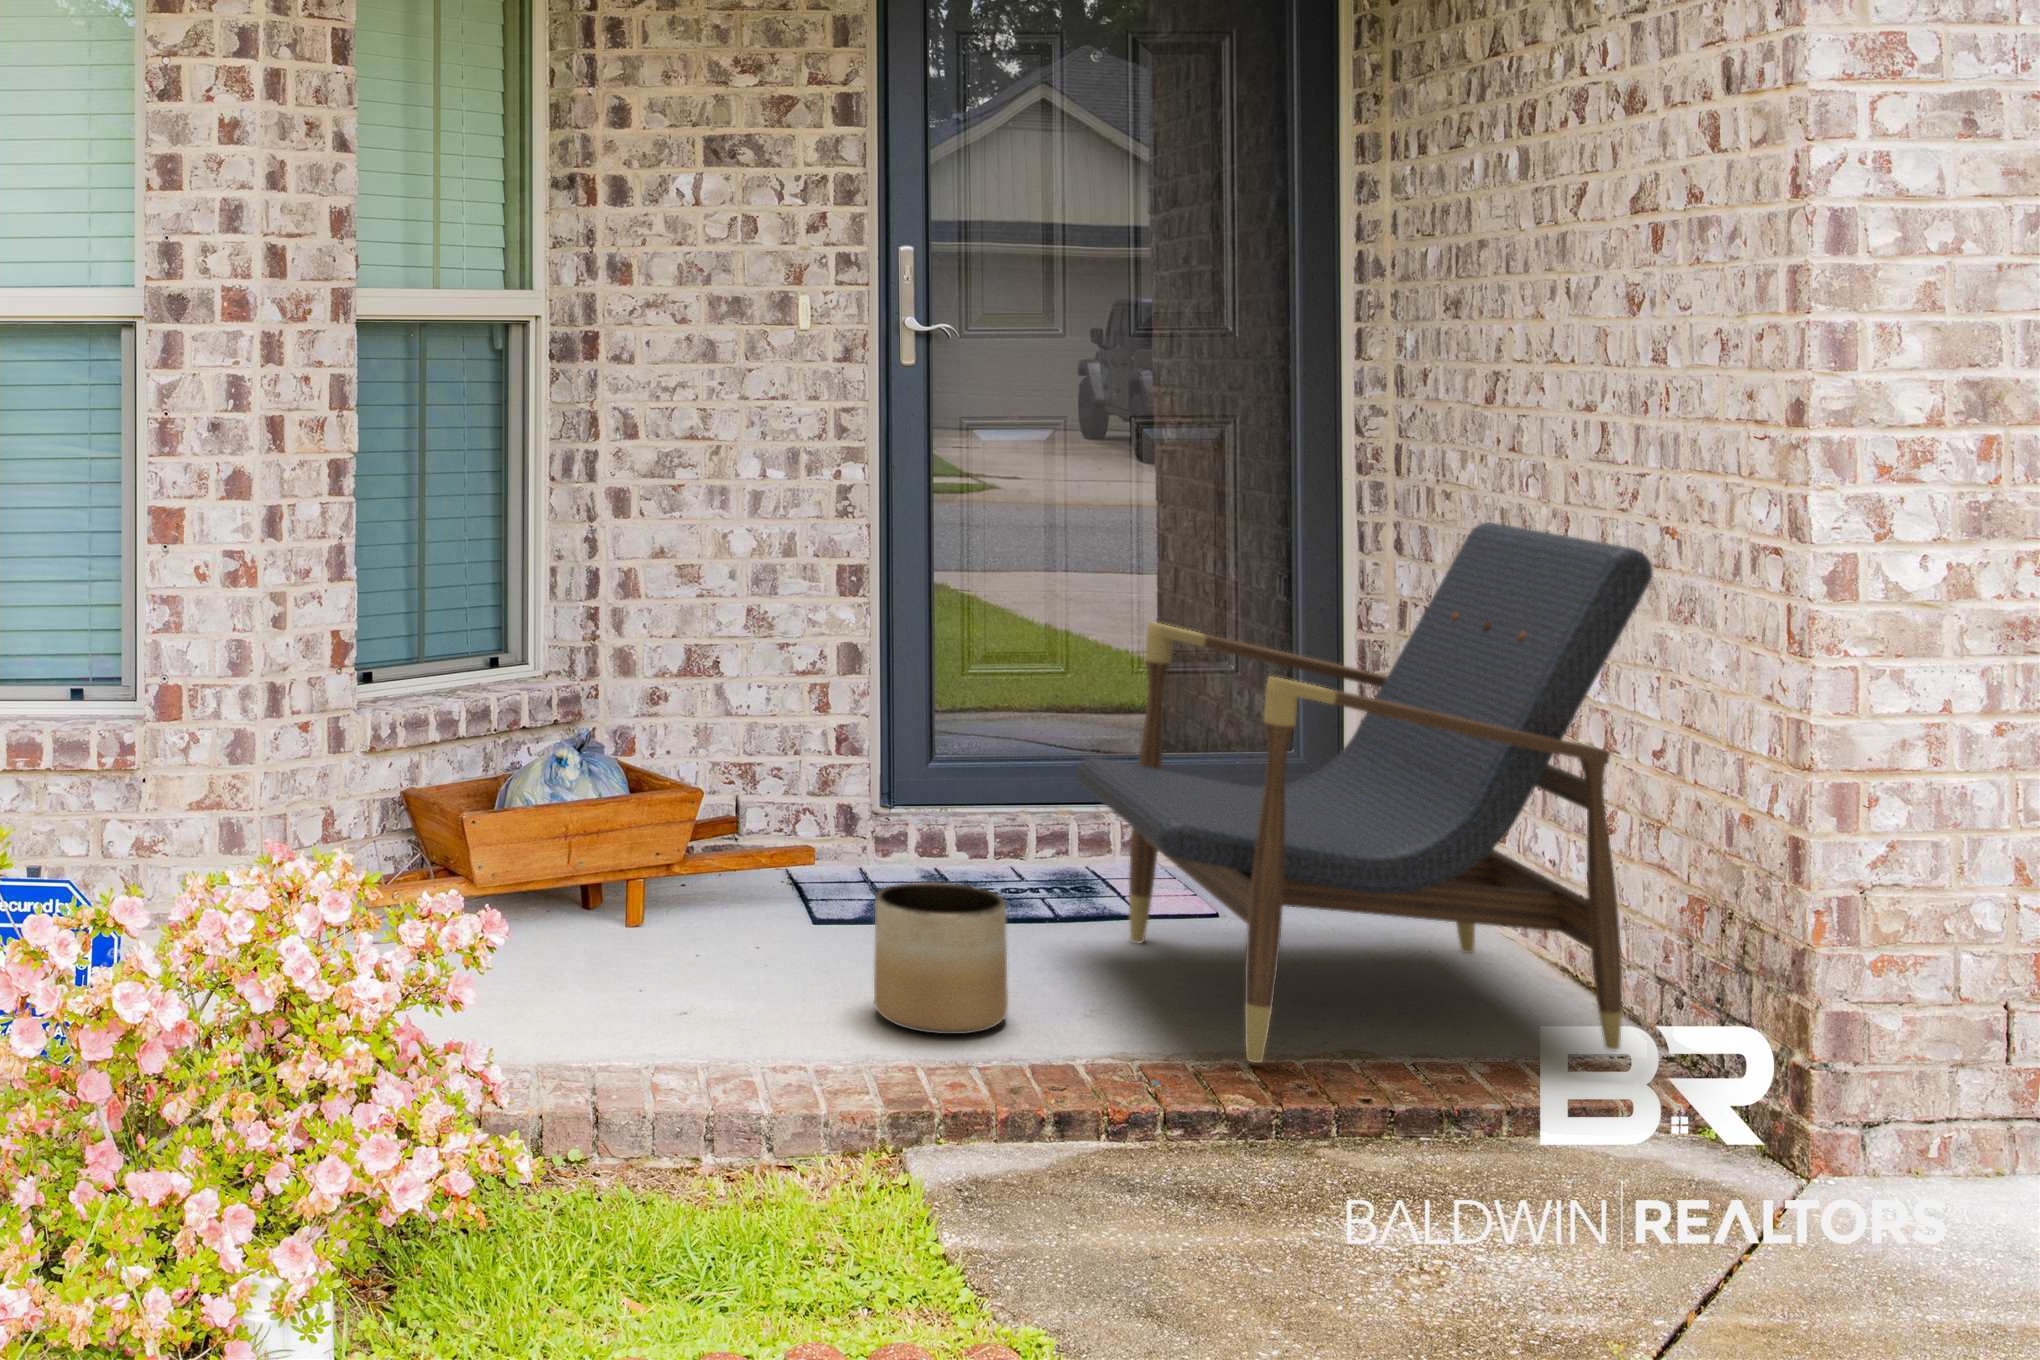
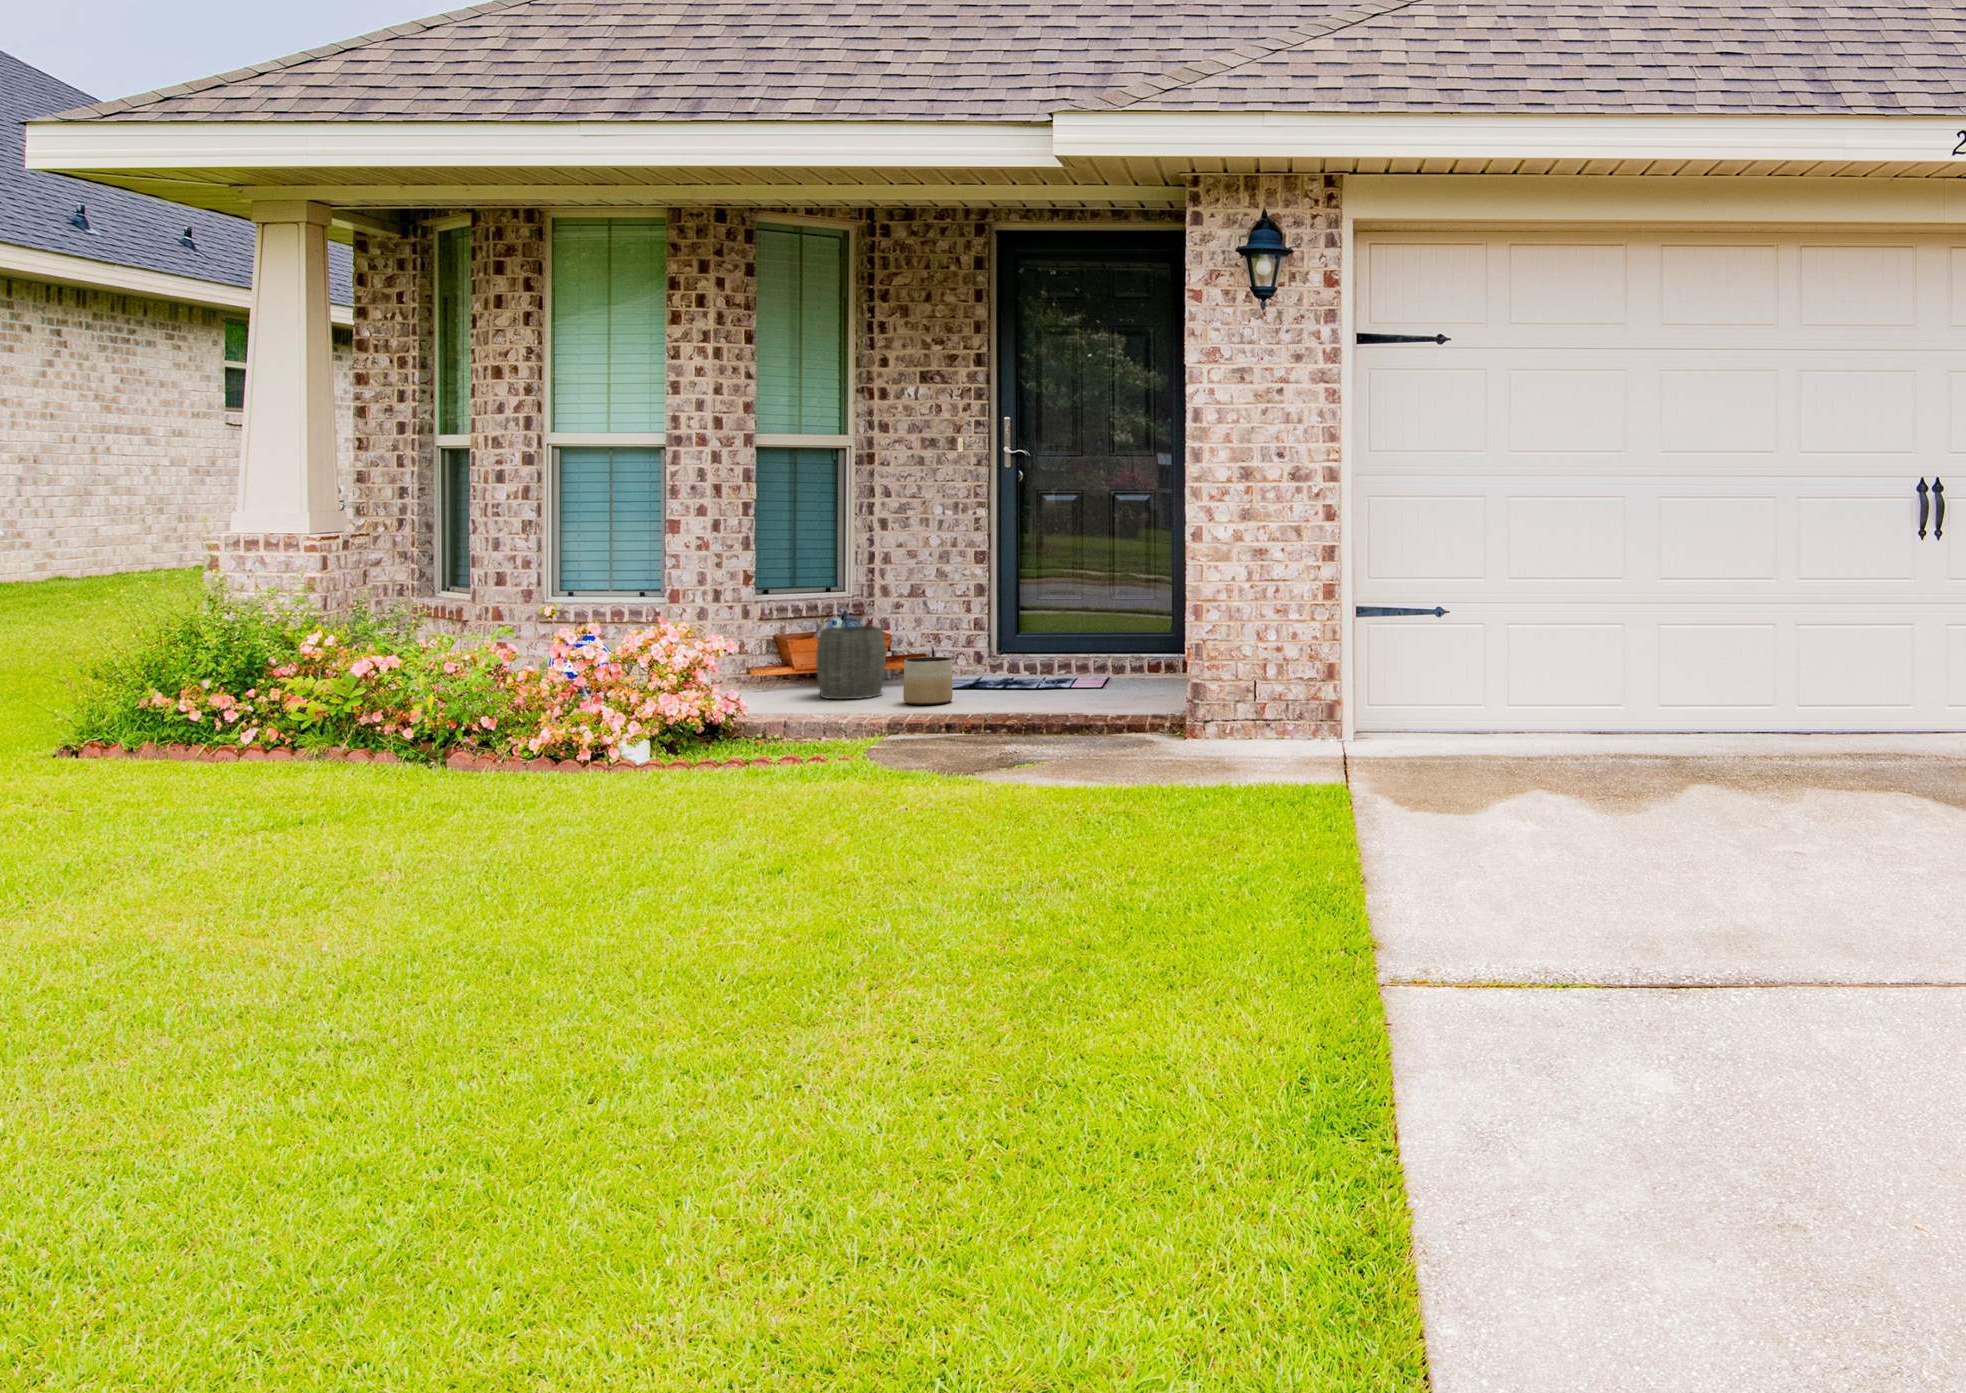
lounge chair: present [1076,522,1653,1063] -> none [988,526,1178,708]
woven basket: none [585,781,763,997] -> present [816,626,886,699]

